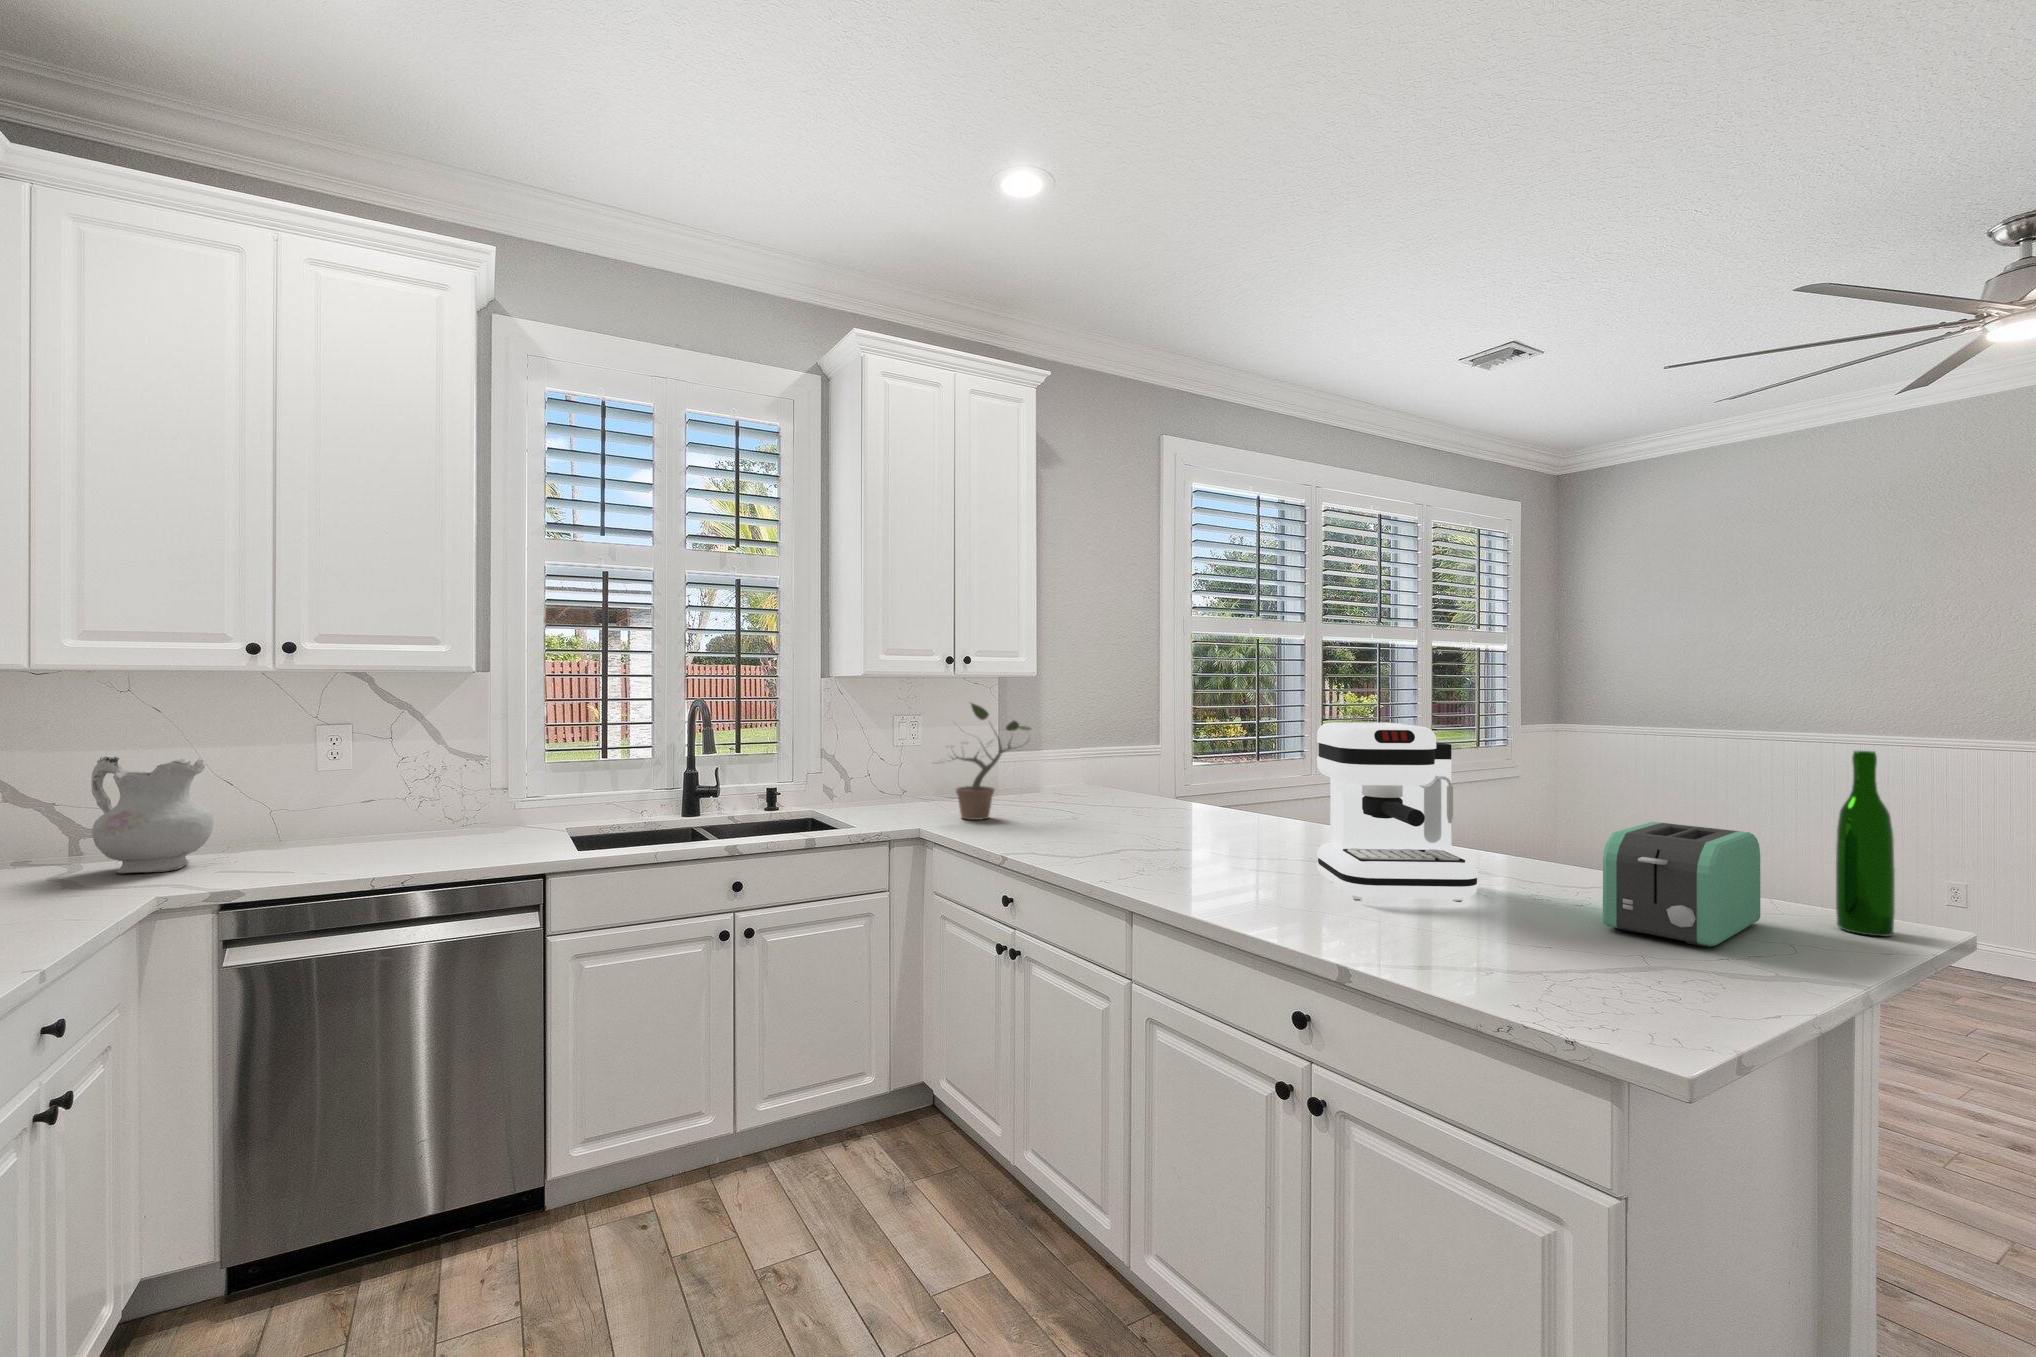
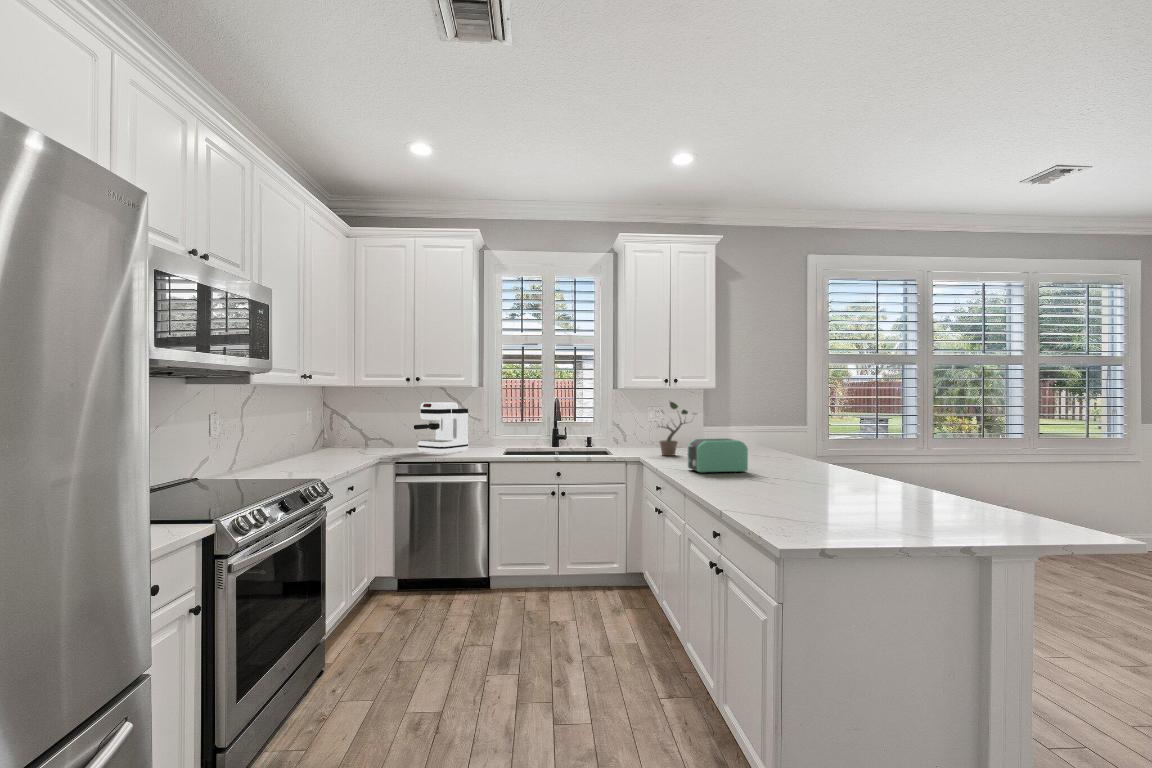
coffee maker: present [1317,722,1478,901] -> present [414,402,468,454]
wine bottle: present [1836,751,1895,936] -> none [985,425,1012,520]
ceramic pitcher: present [91,757,214,873] -> none [369,414,399,451]
toaster: present [1603,822,1760,948] -> present [688,438,748,473]

